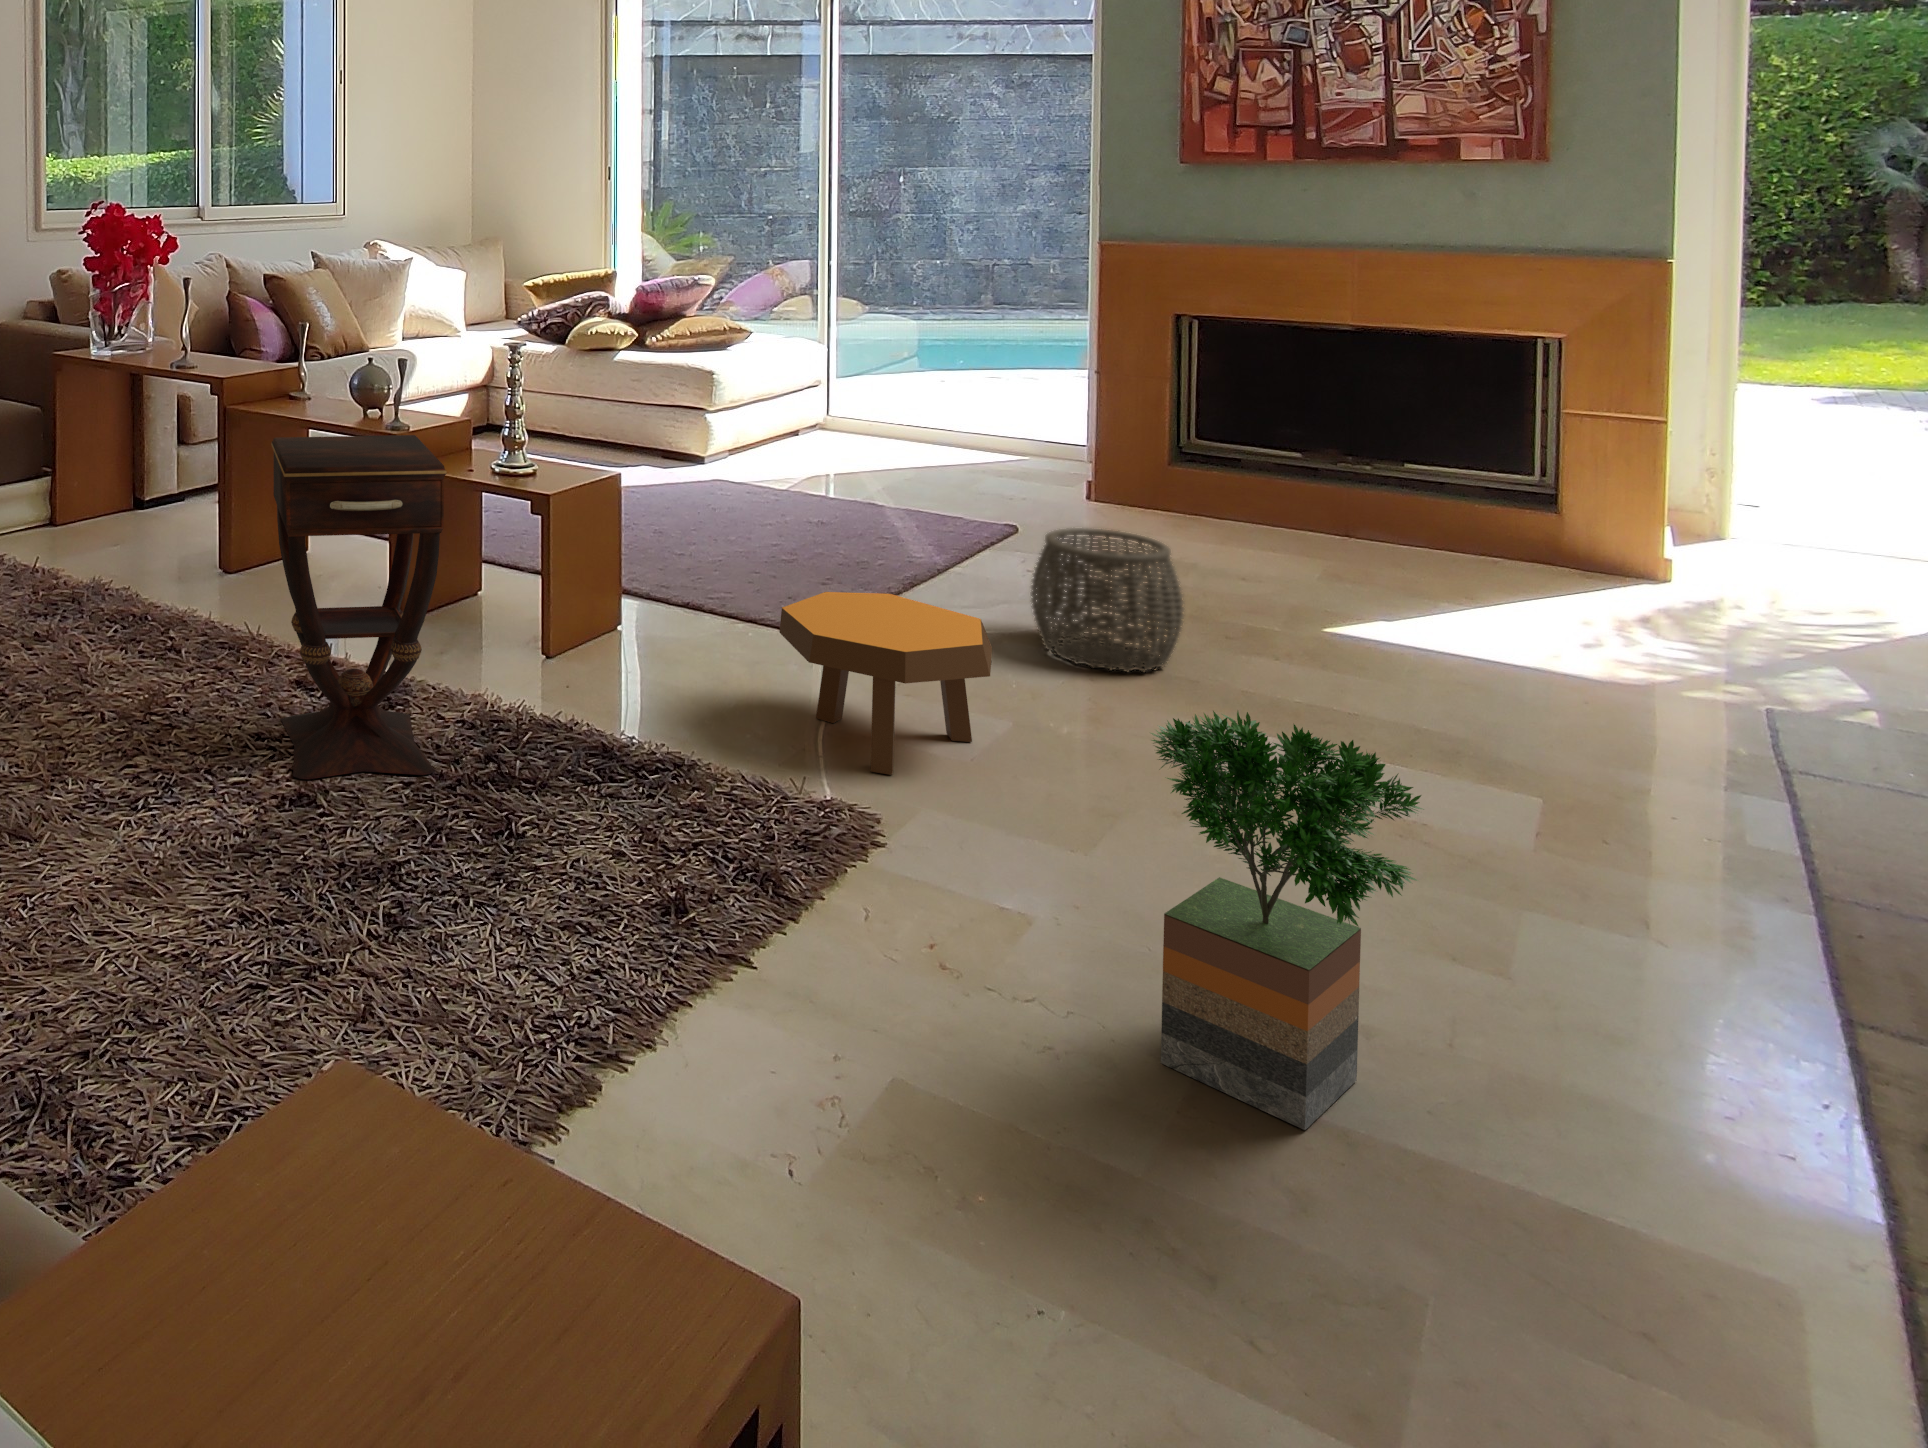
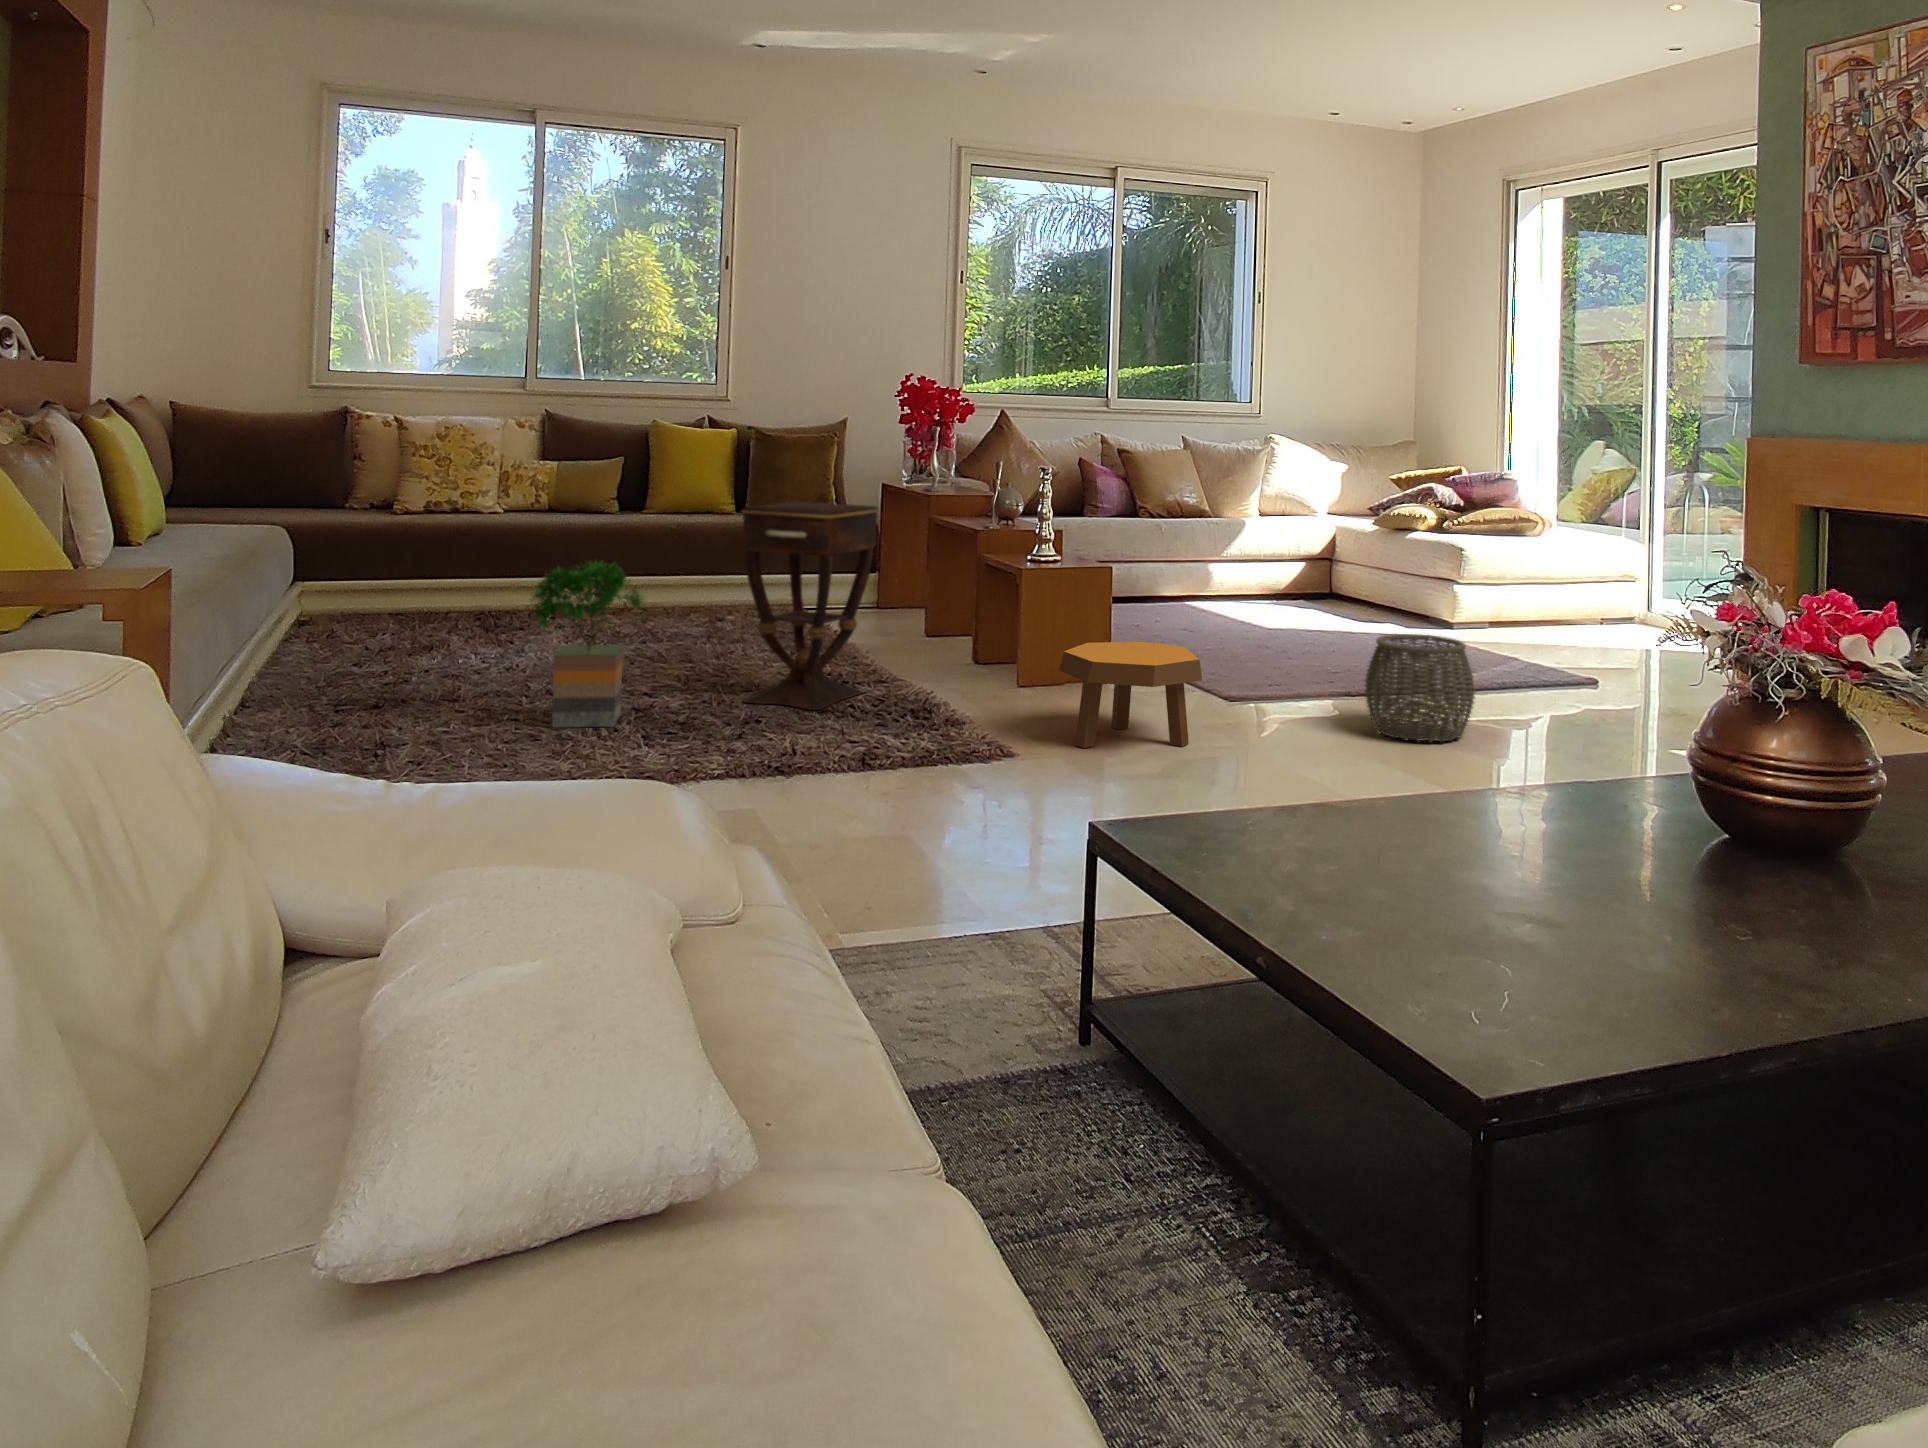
potted tree: present [1151,711,1424,1130] -> present [530,561,644,728]

